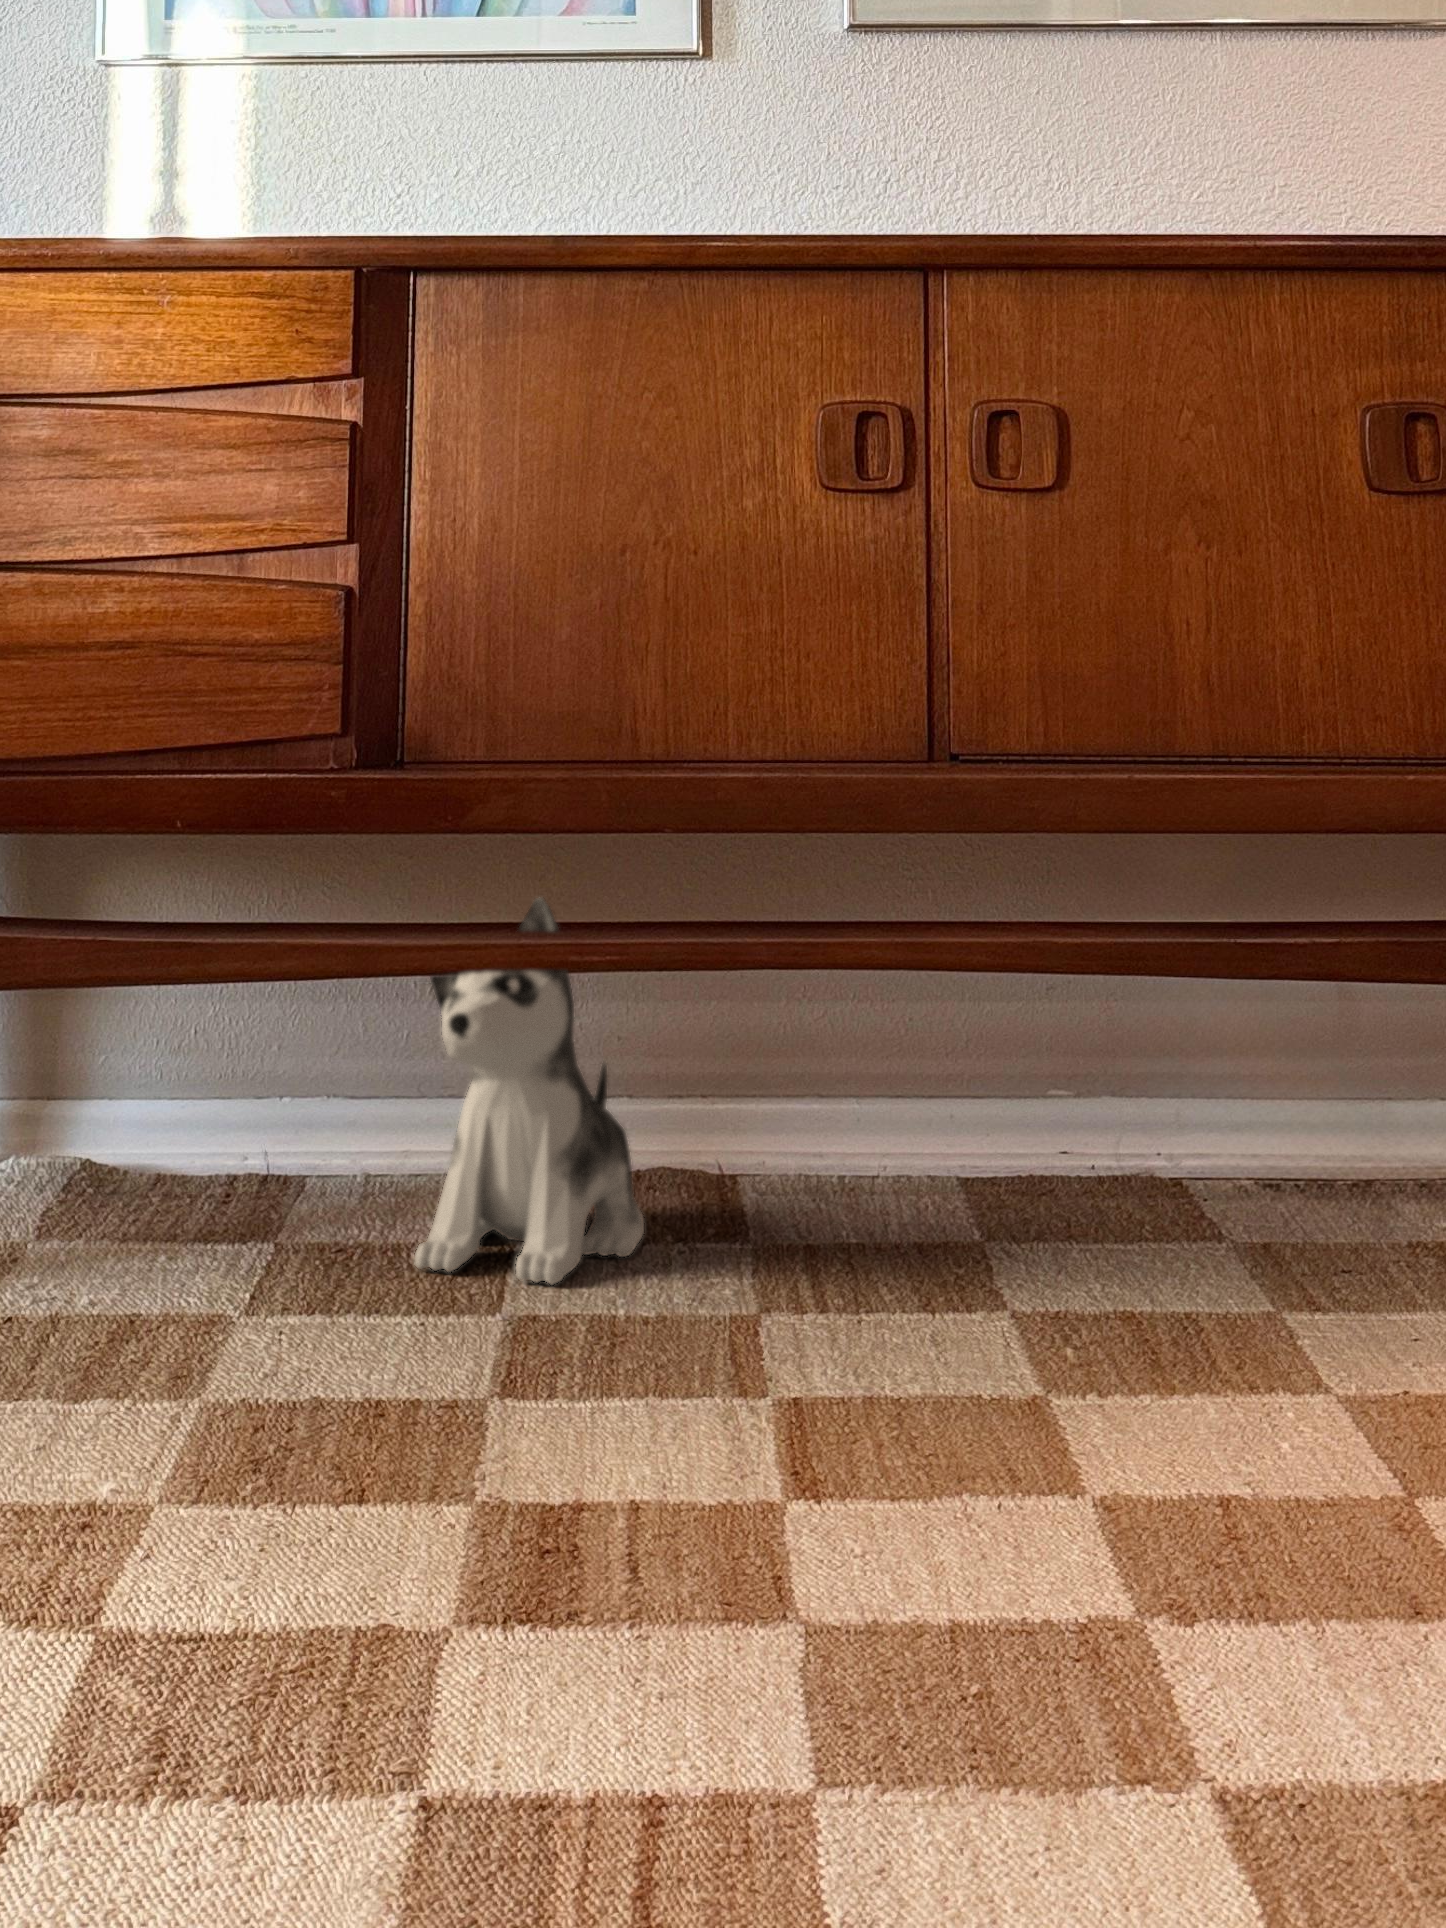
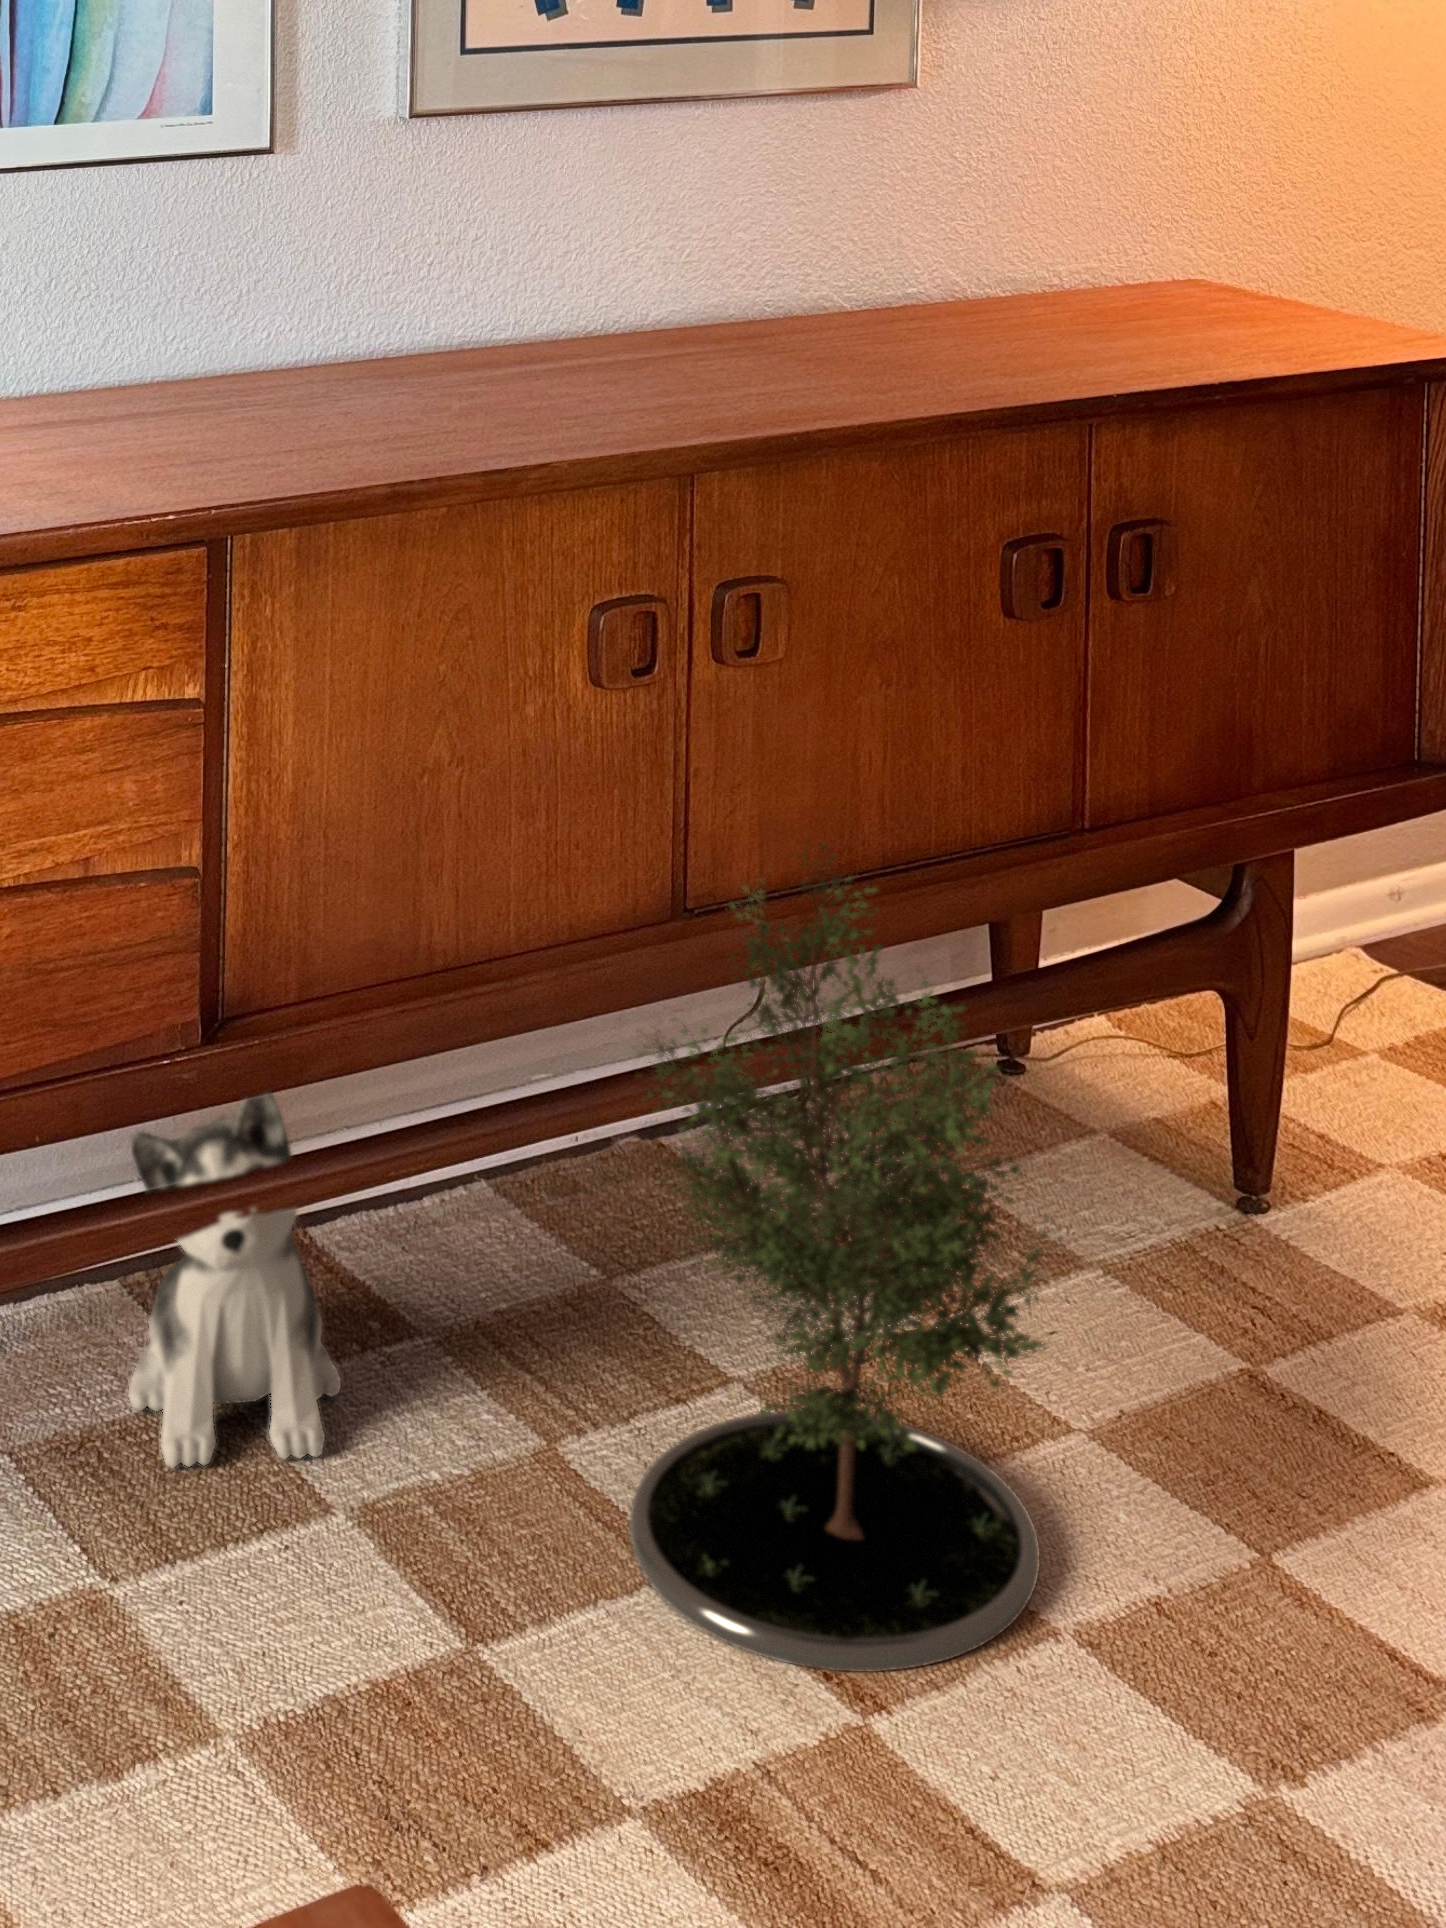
potted tree: none [708,577,1207,1501] -> present [629,843,1061,1672]

